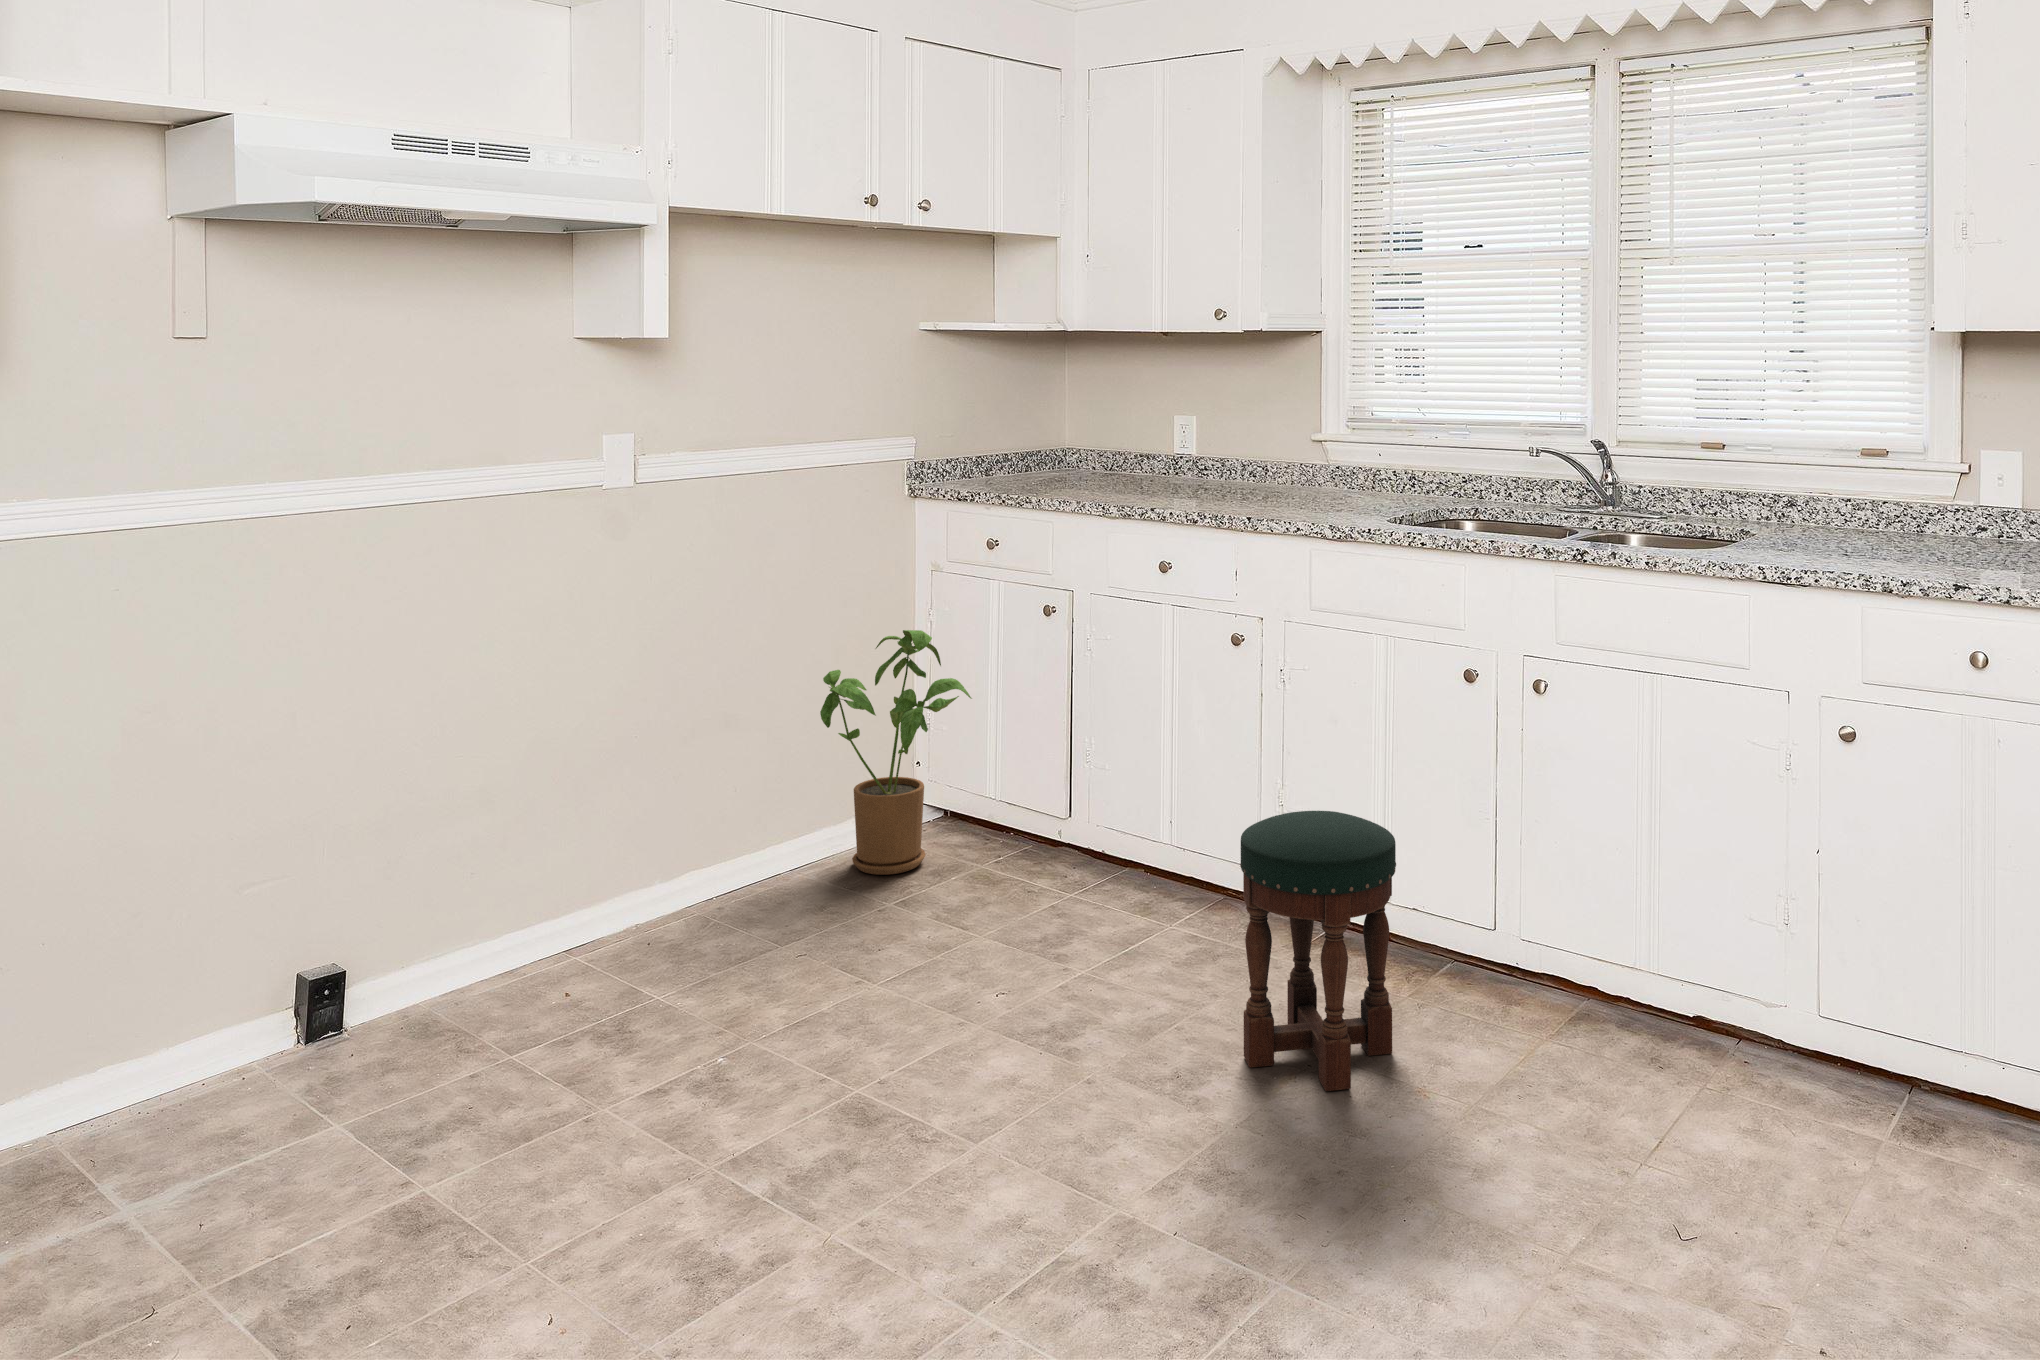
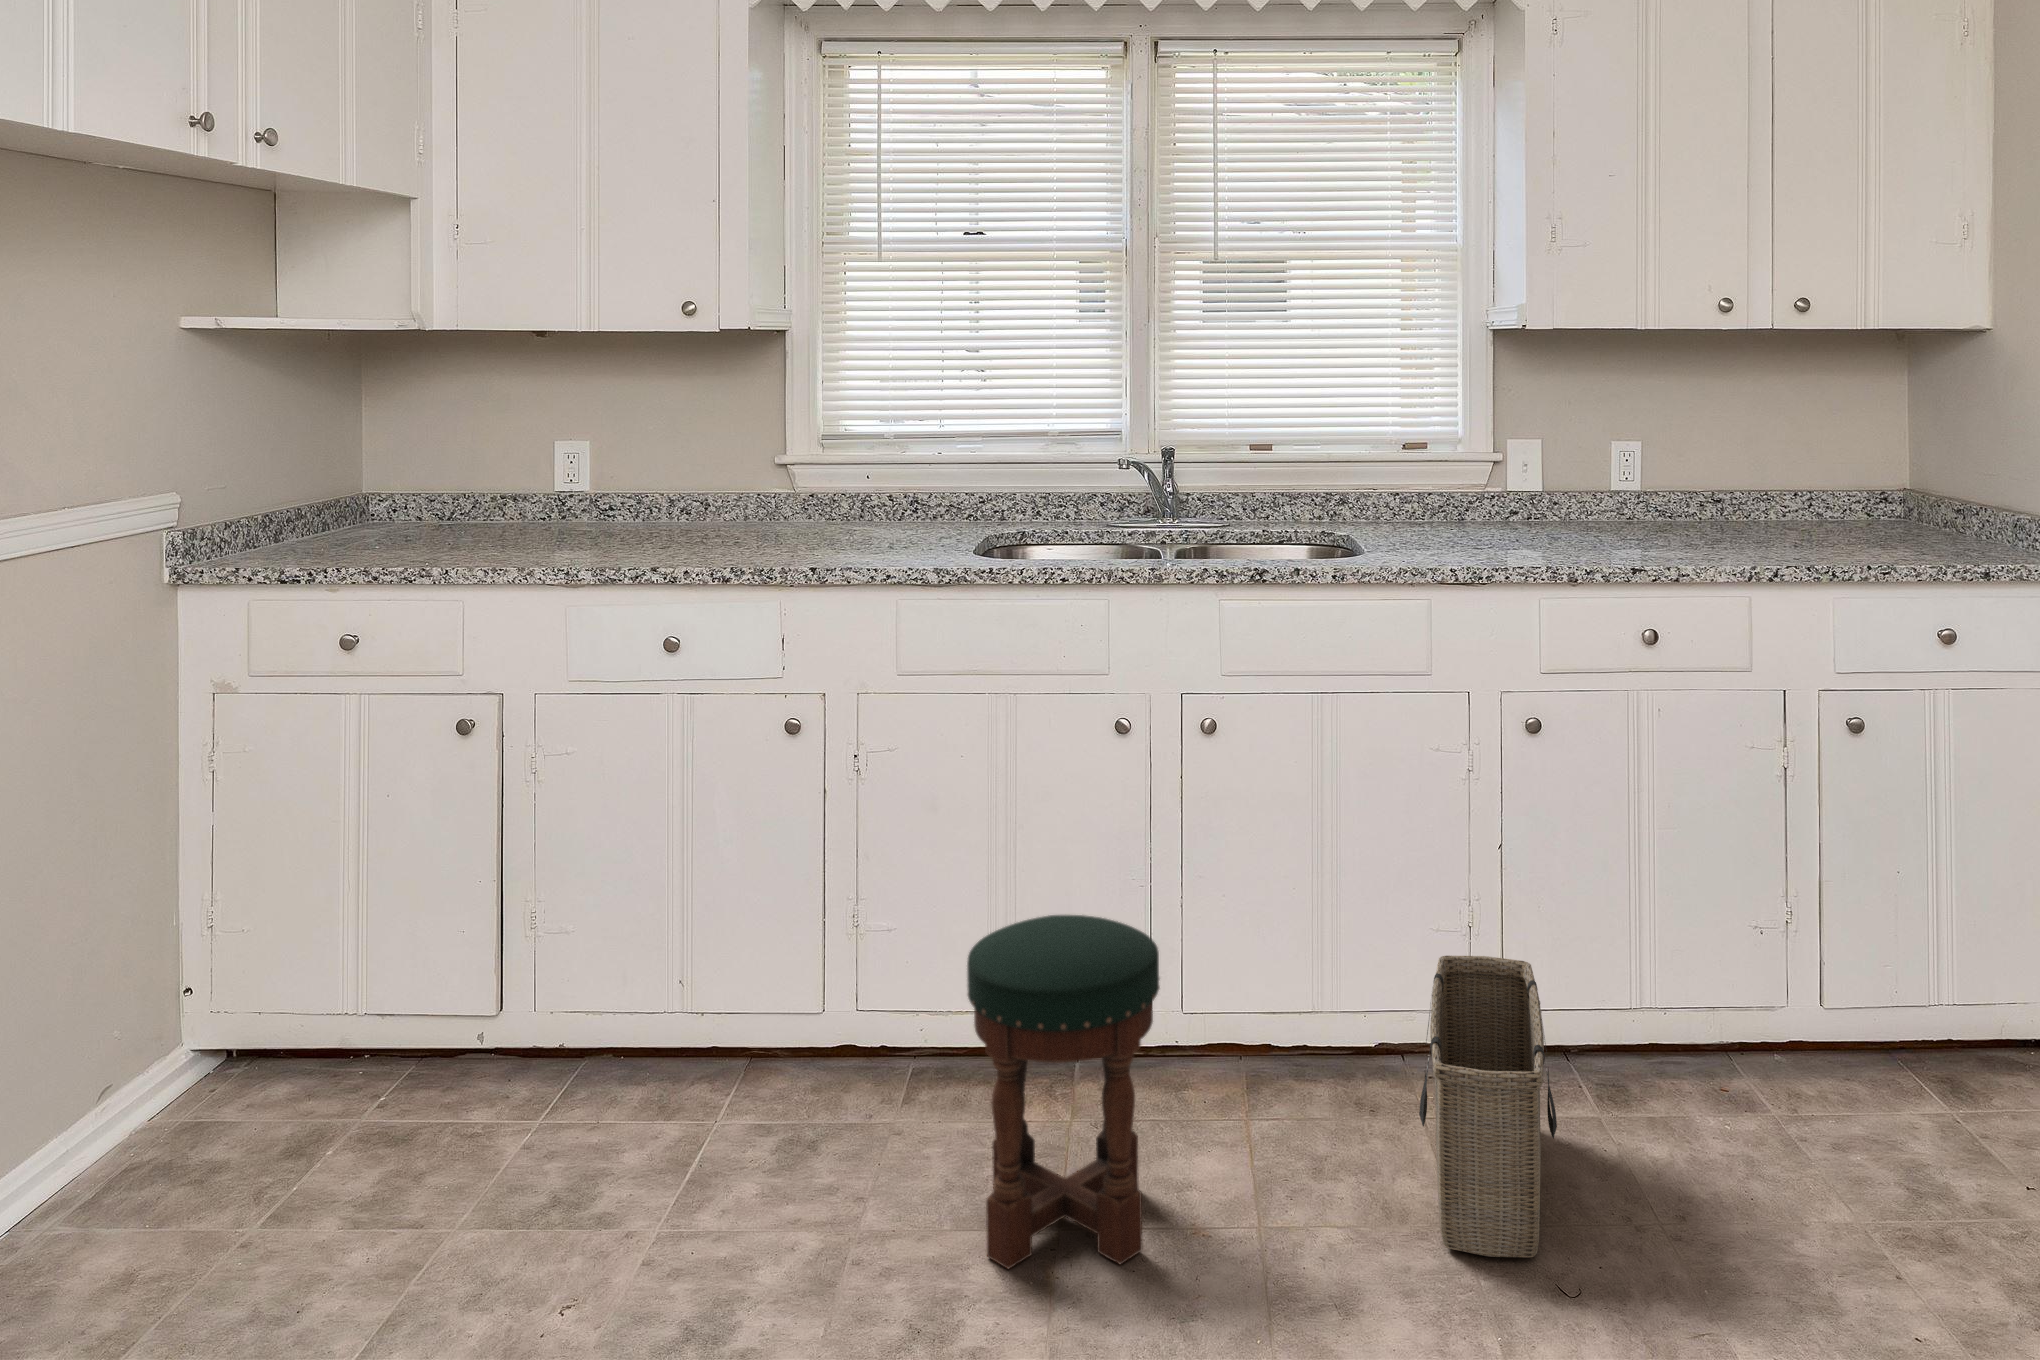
house plant: present [820,630,972,875] -> none [85,781,358,1176]
basket: none [1574,935,1787,1200] -> present [1419,956,1557,1257]

